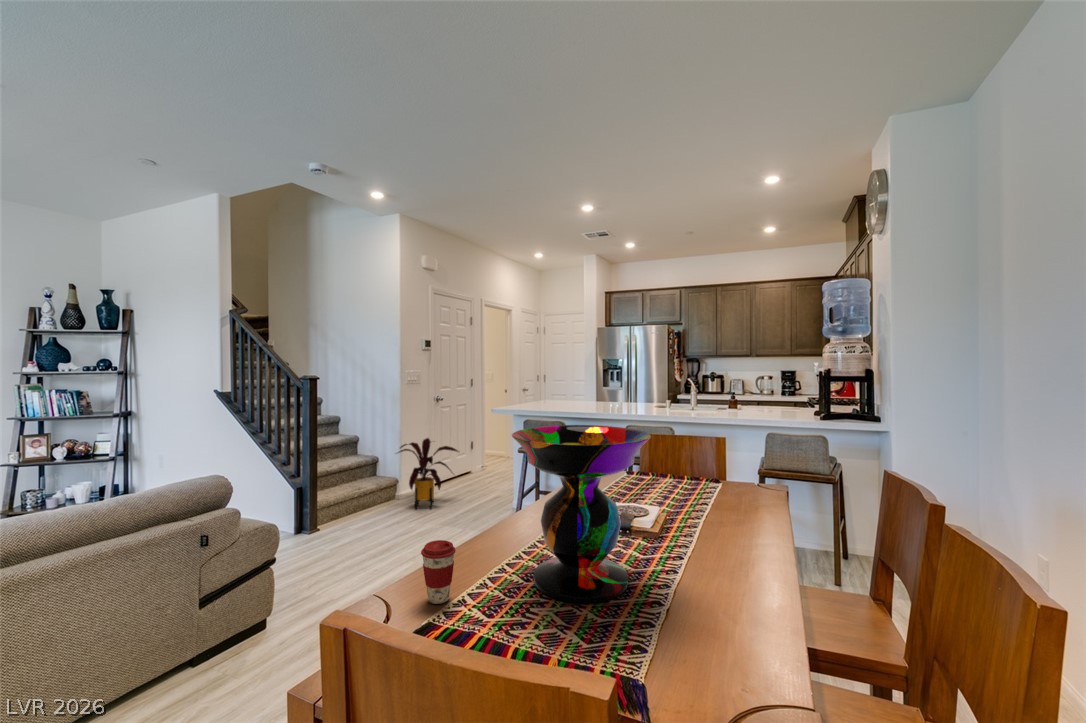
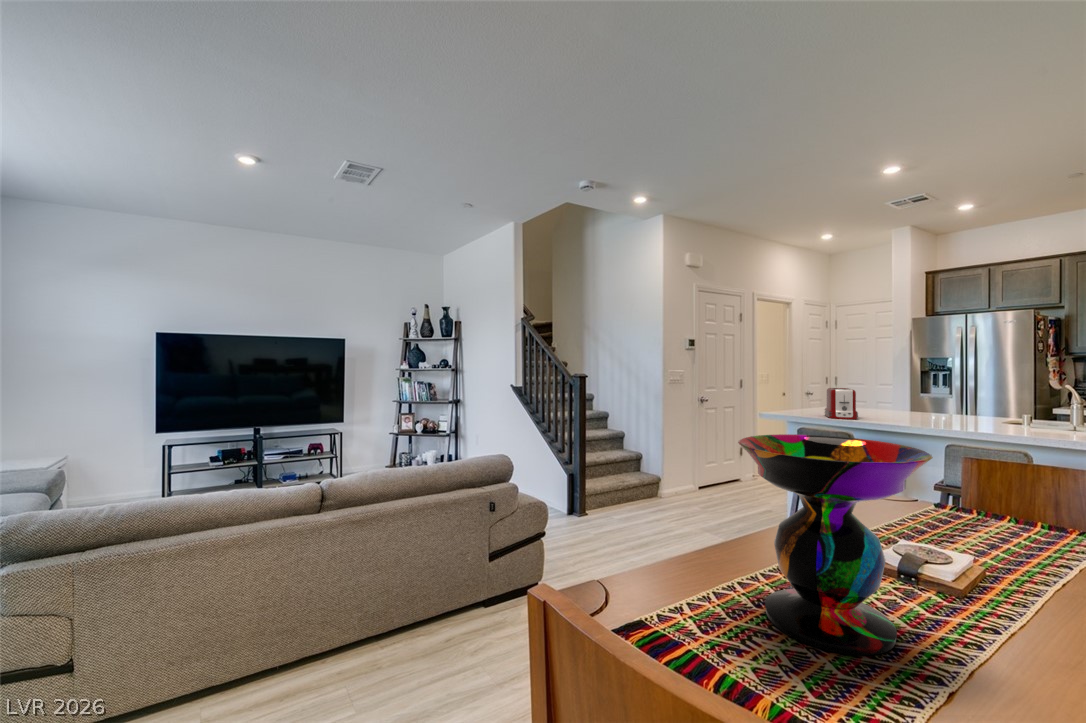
toaster: none [542,384,567,410] -> present [825,388,858,420]
house plant: present [398,438,458,510] -> none [656,439,724,513]
coffee cup: present [421,540,456,604] -> none [638,540,673,605]

